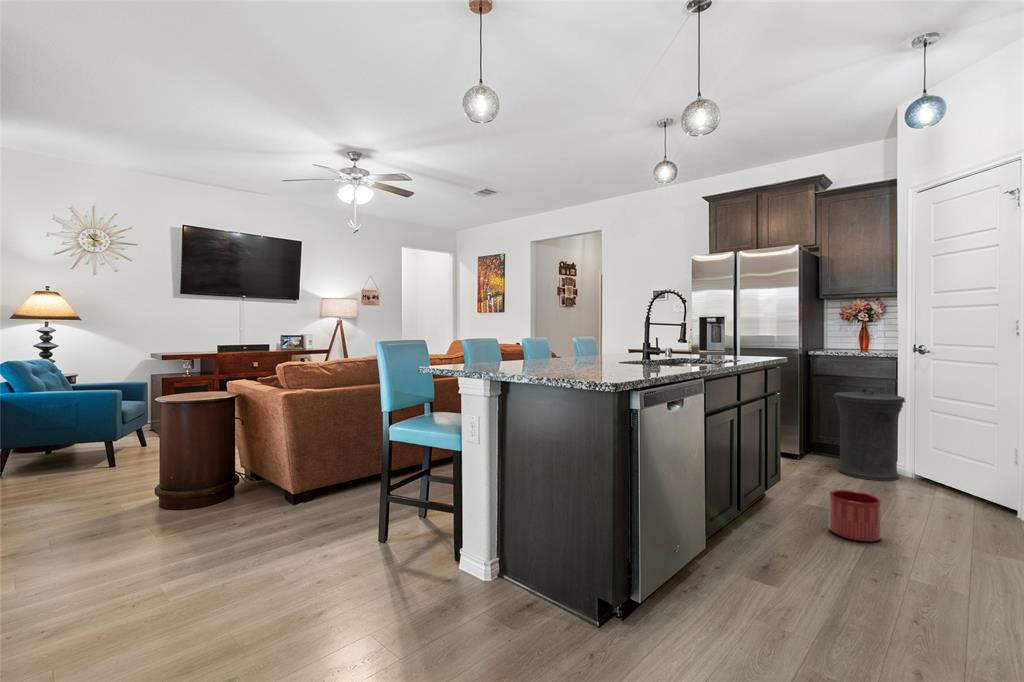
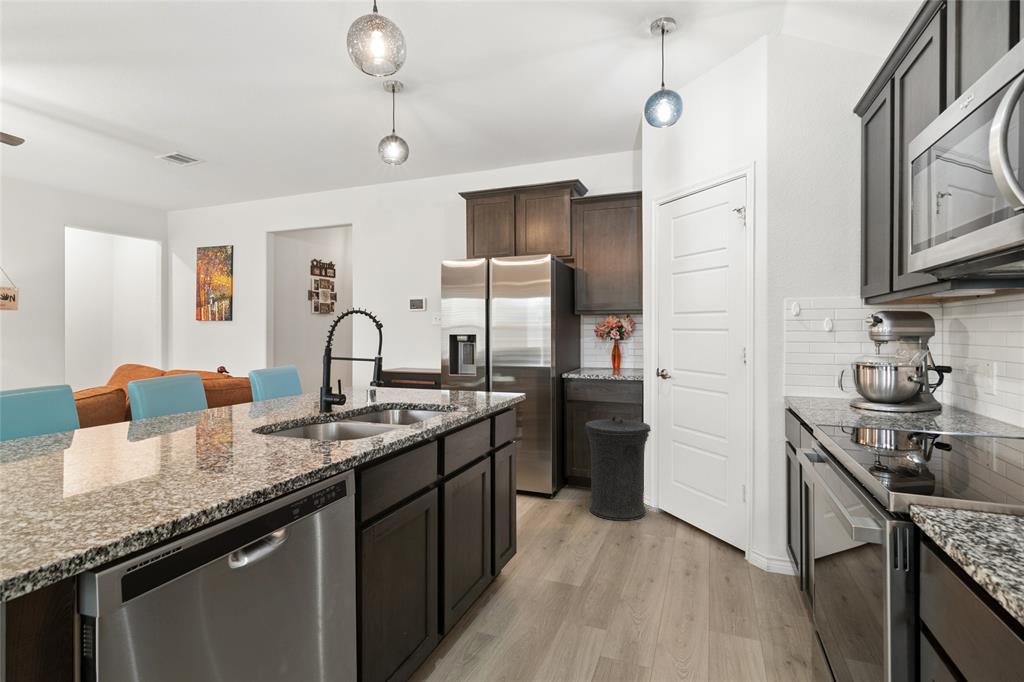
planter: present [829,490,882,542] -> none [567,572,625,650]

